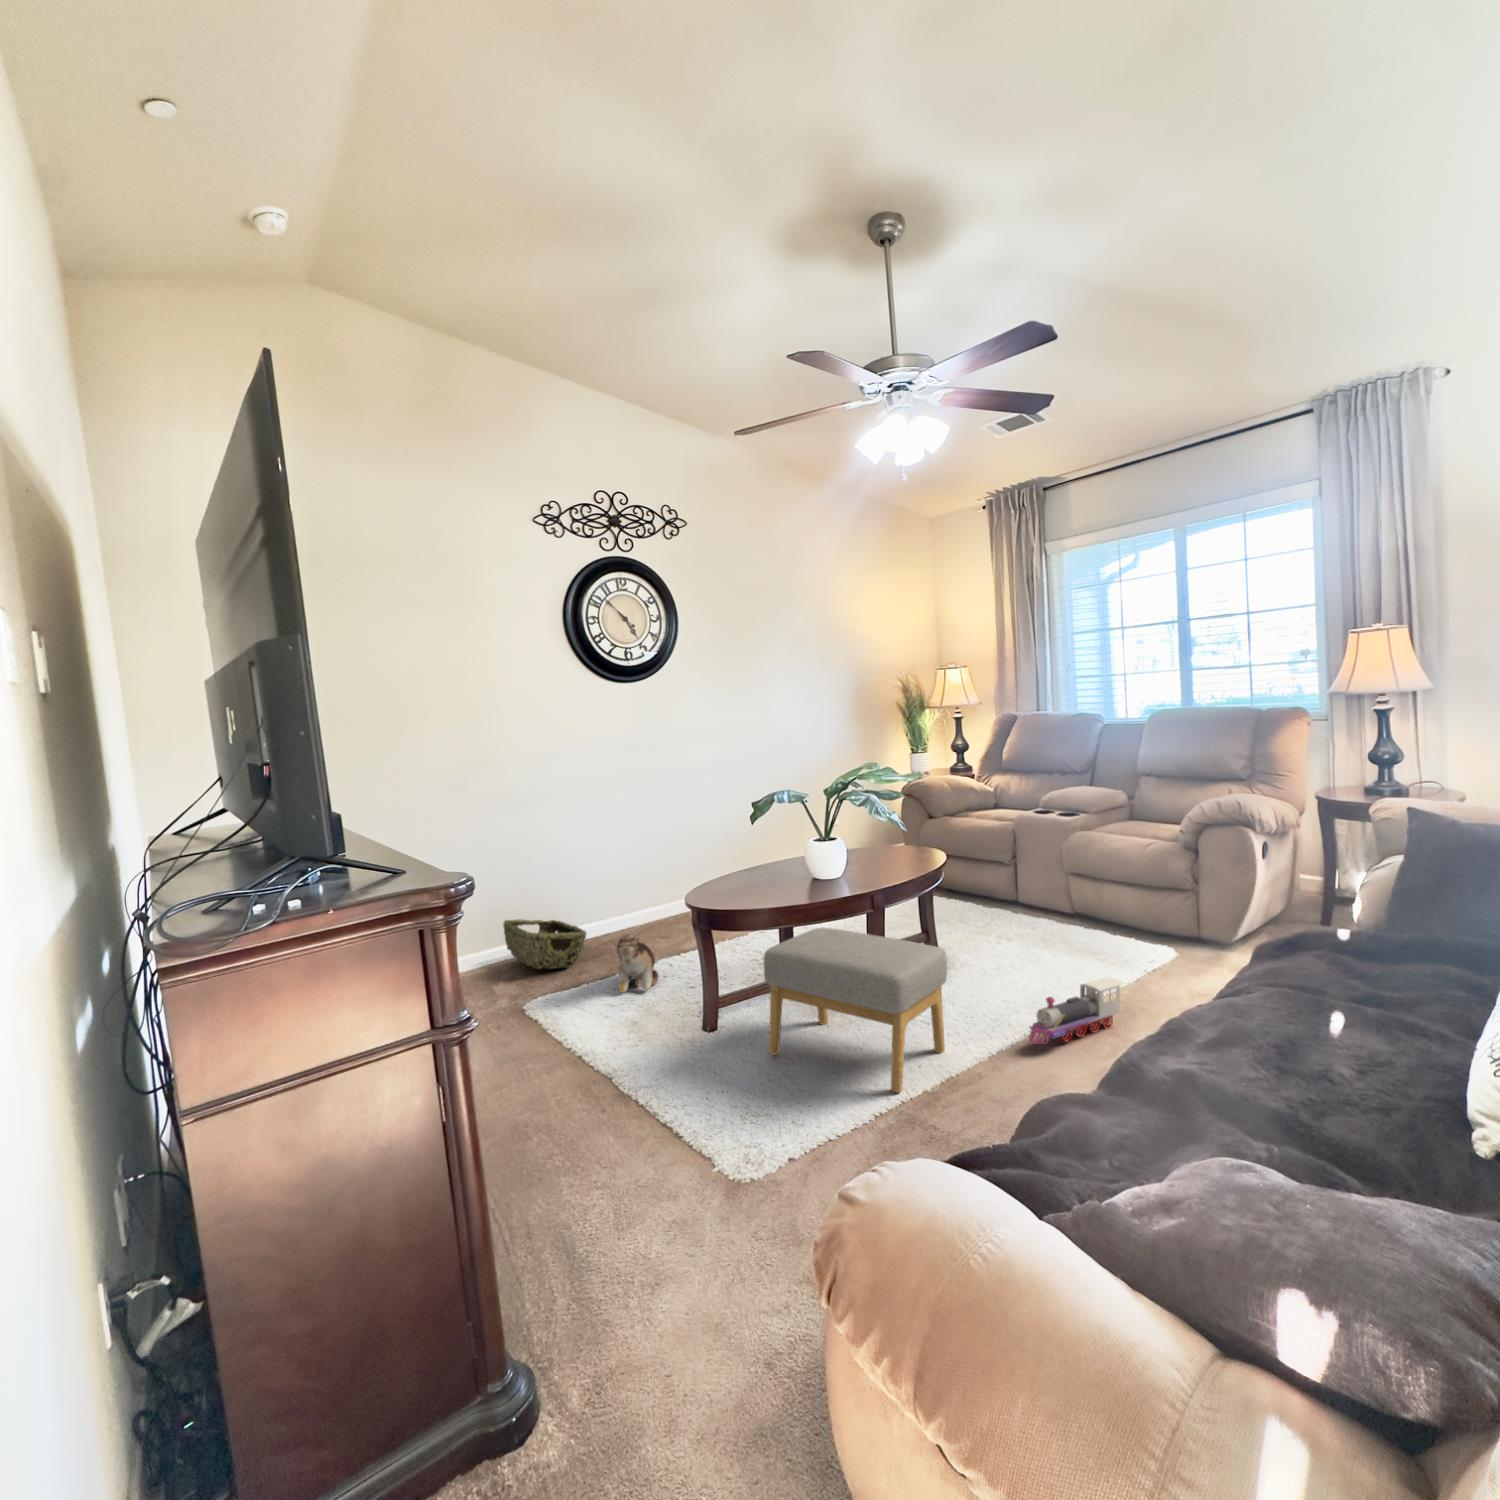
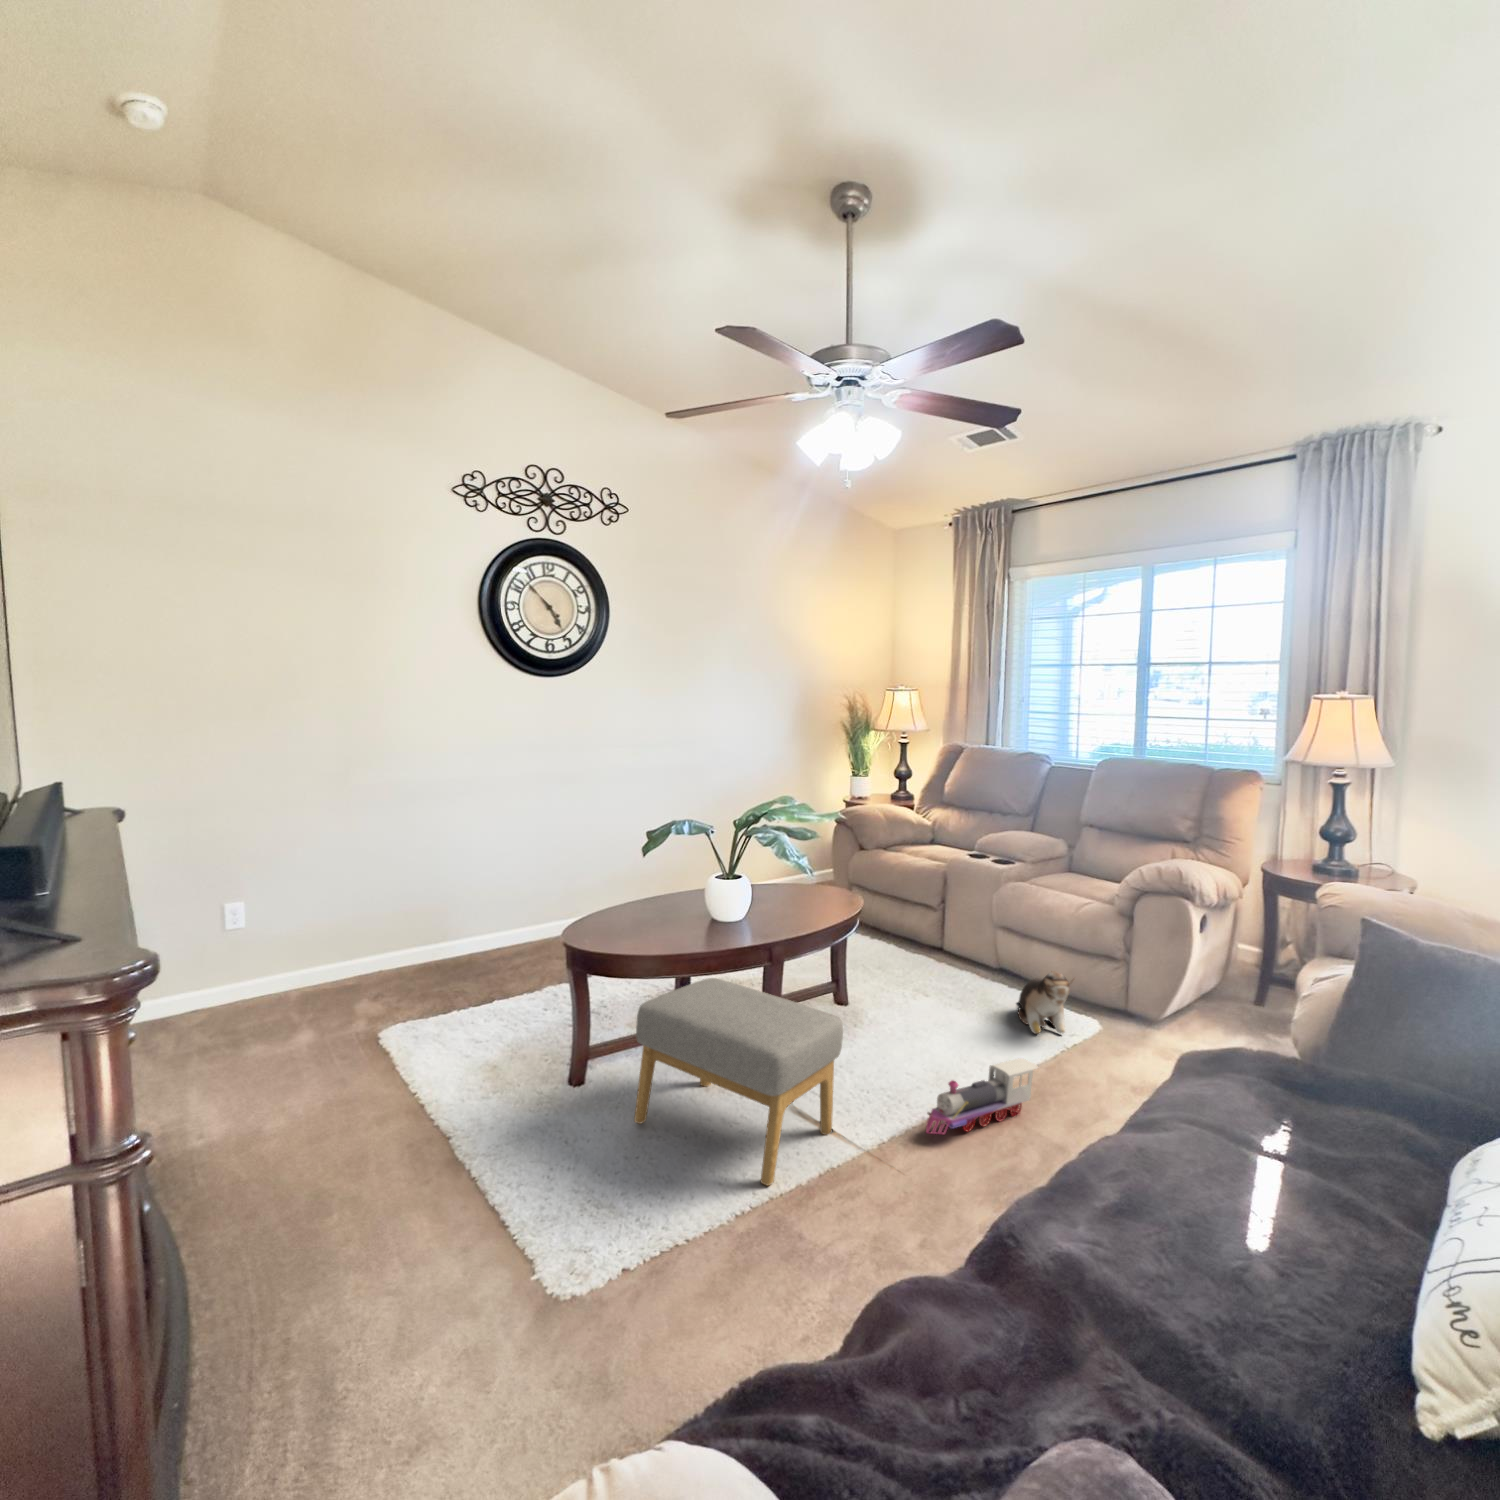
woven basket: present [503,920,586,969] -> none [376,929,468,990]
plush toy: present [612,934,659,992] -> present [1018,971,1074,1034]

